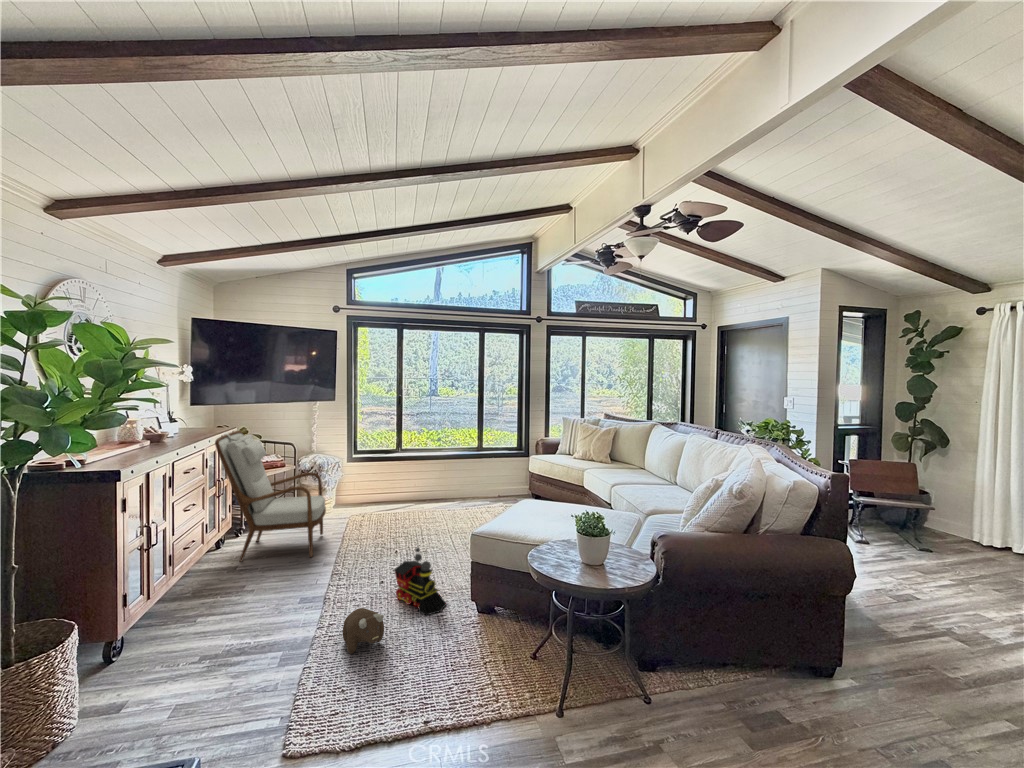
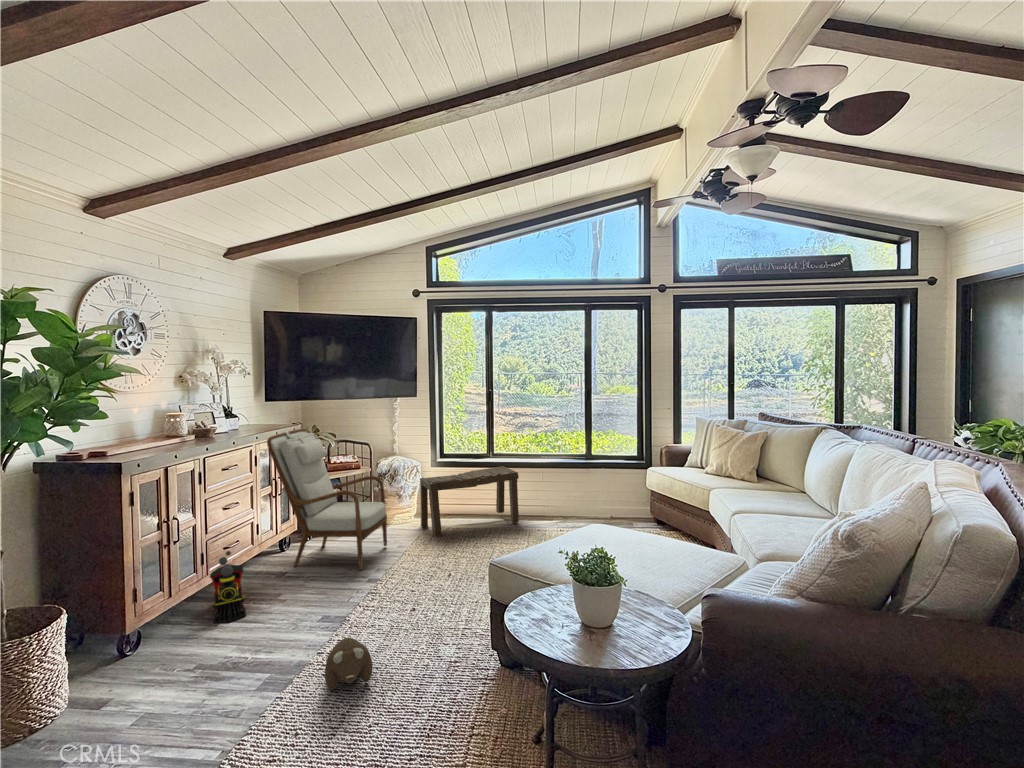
bench: none [343,459,431,524] -> present [420,466,519,537]
toy train: present [394,548,446,615] -> present [210,551,246,623]

